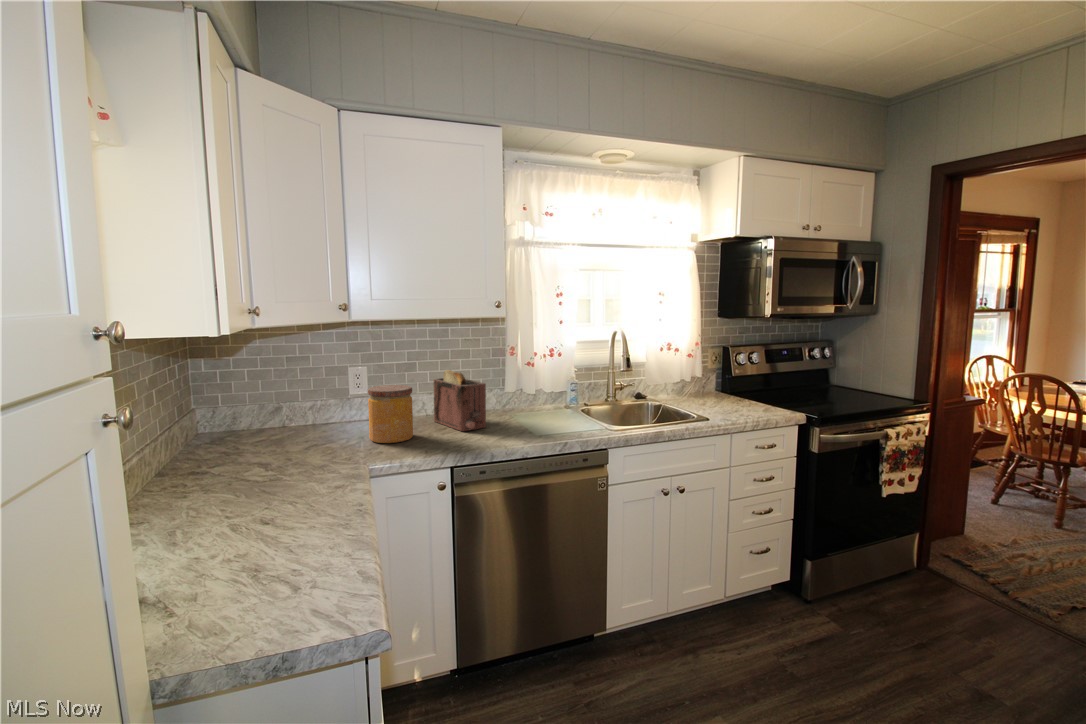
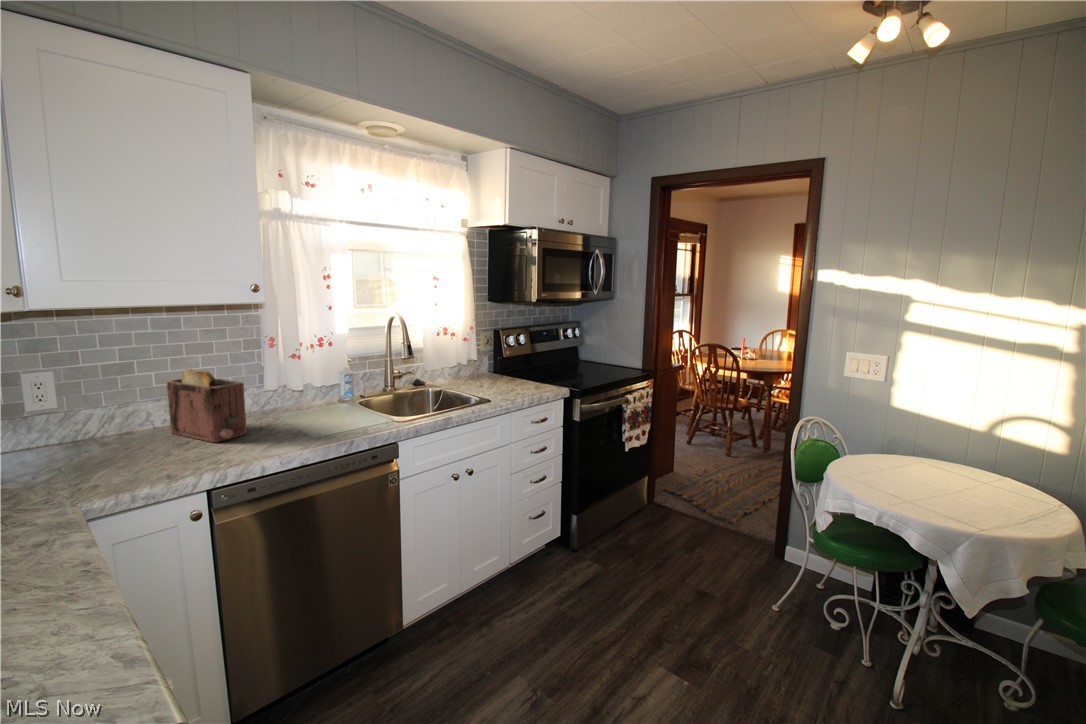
jar: present [368,385,413,443] -> none [64,393,143,472]

